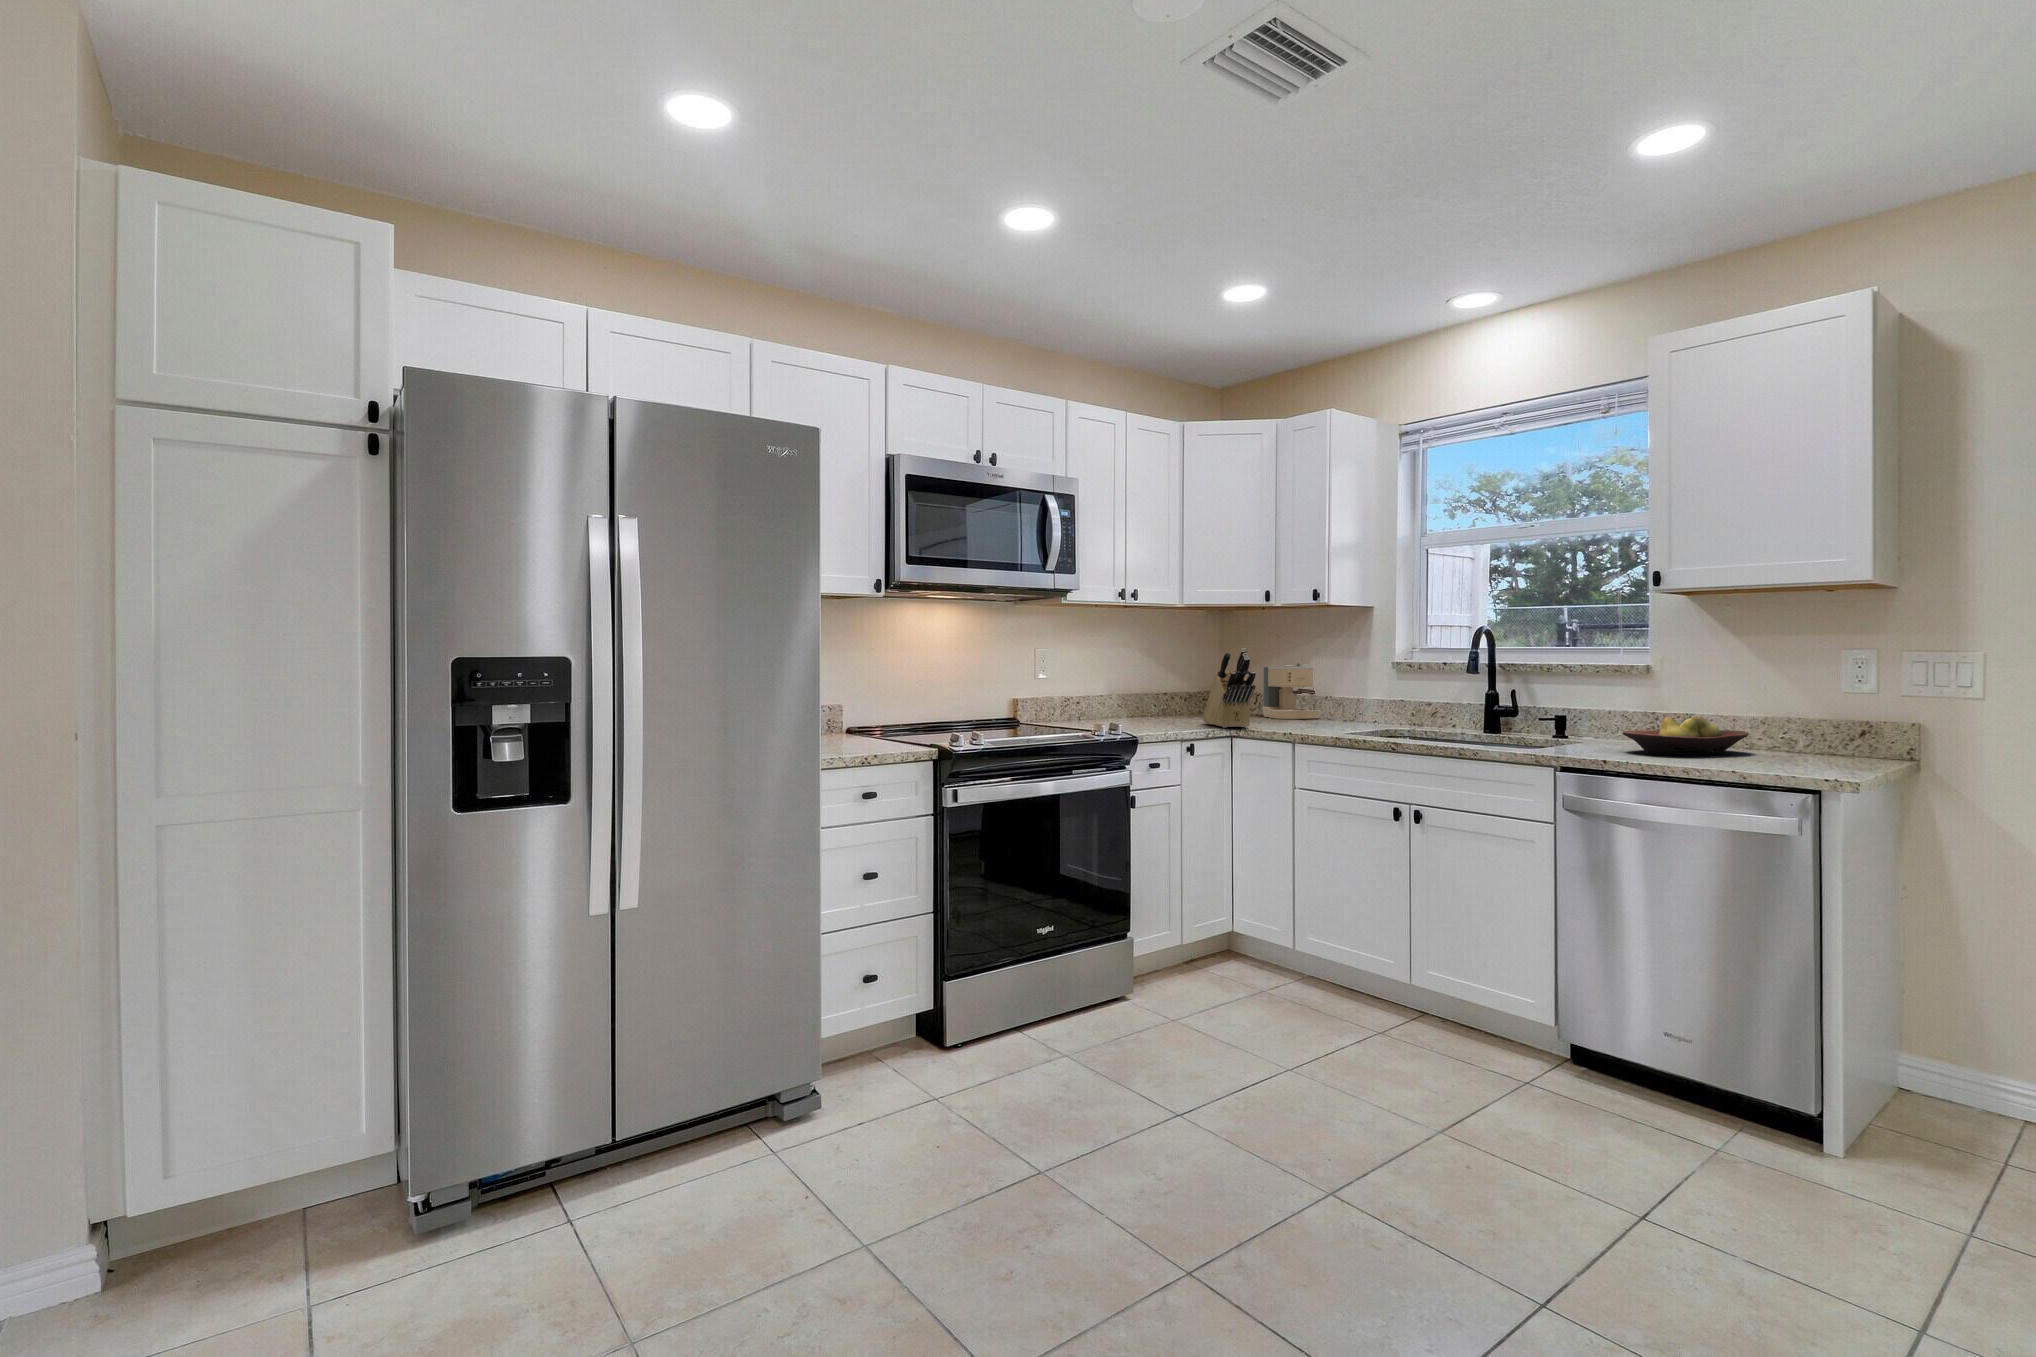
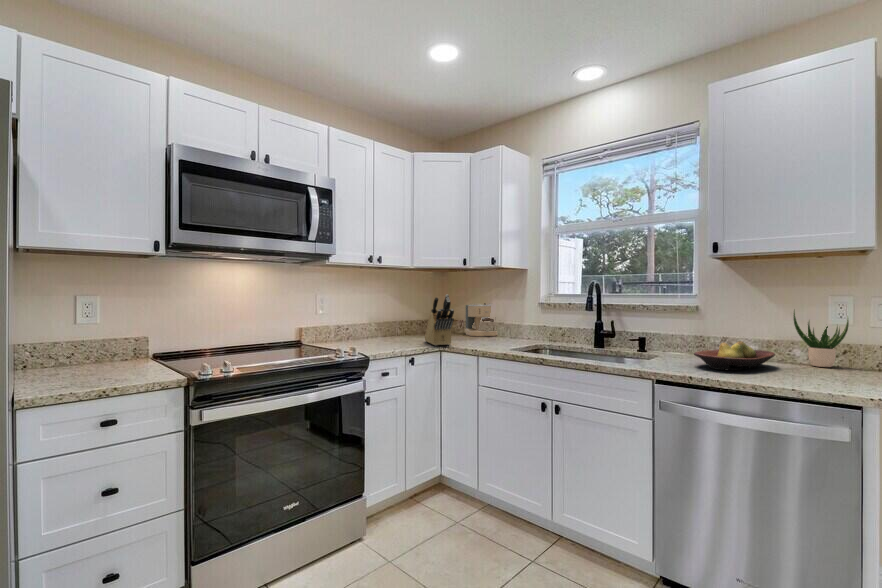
potted plant: none [1787,669,1866,755] -> present [793,310,849,367]

